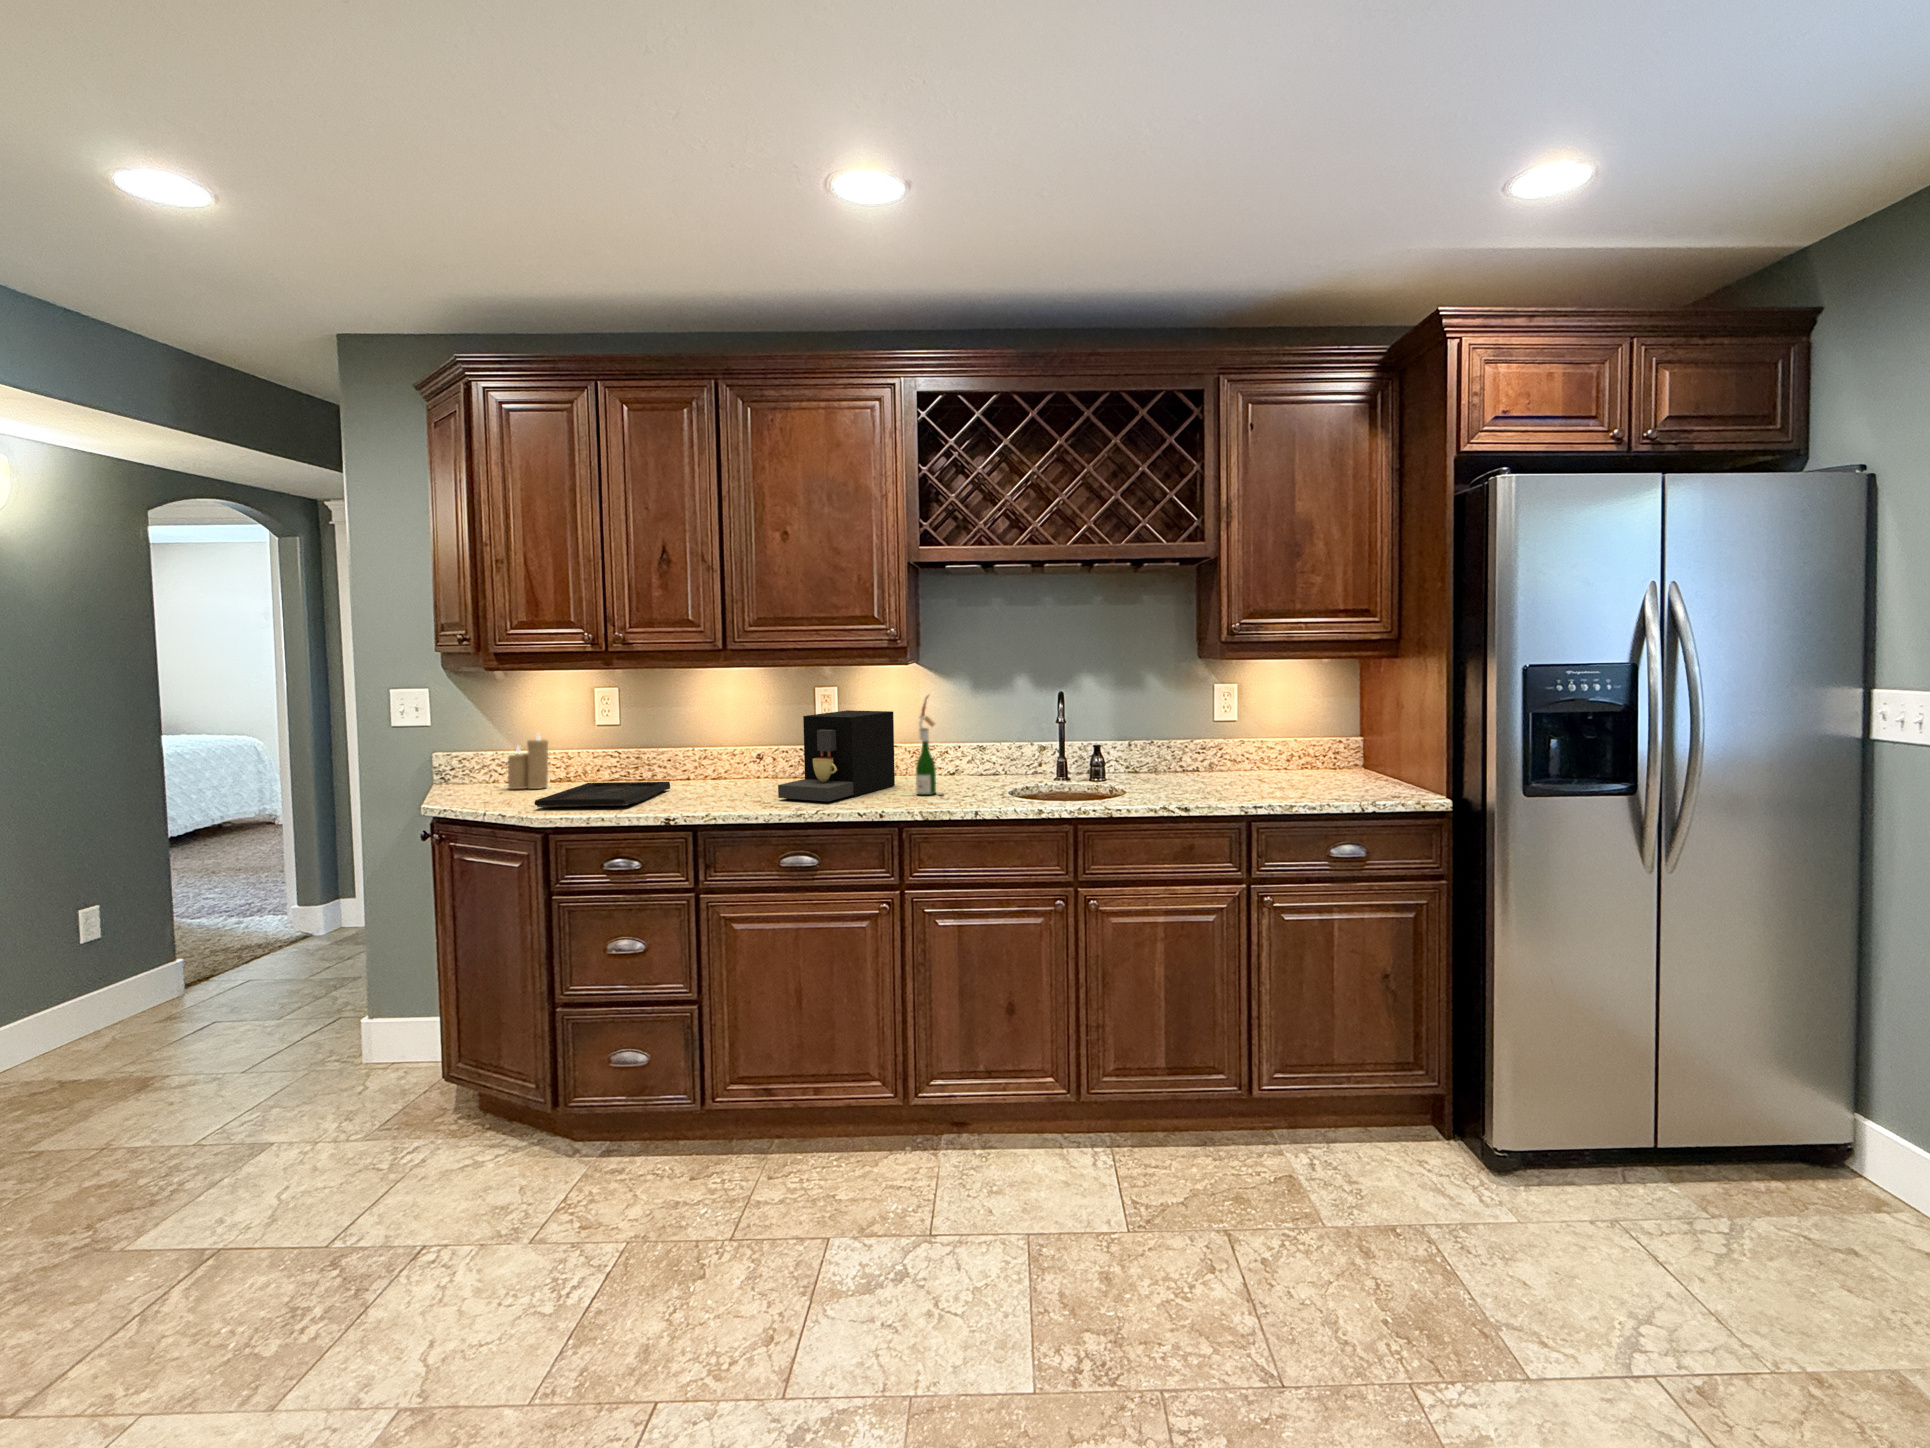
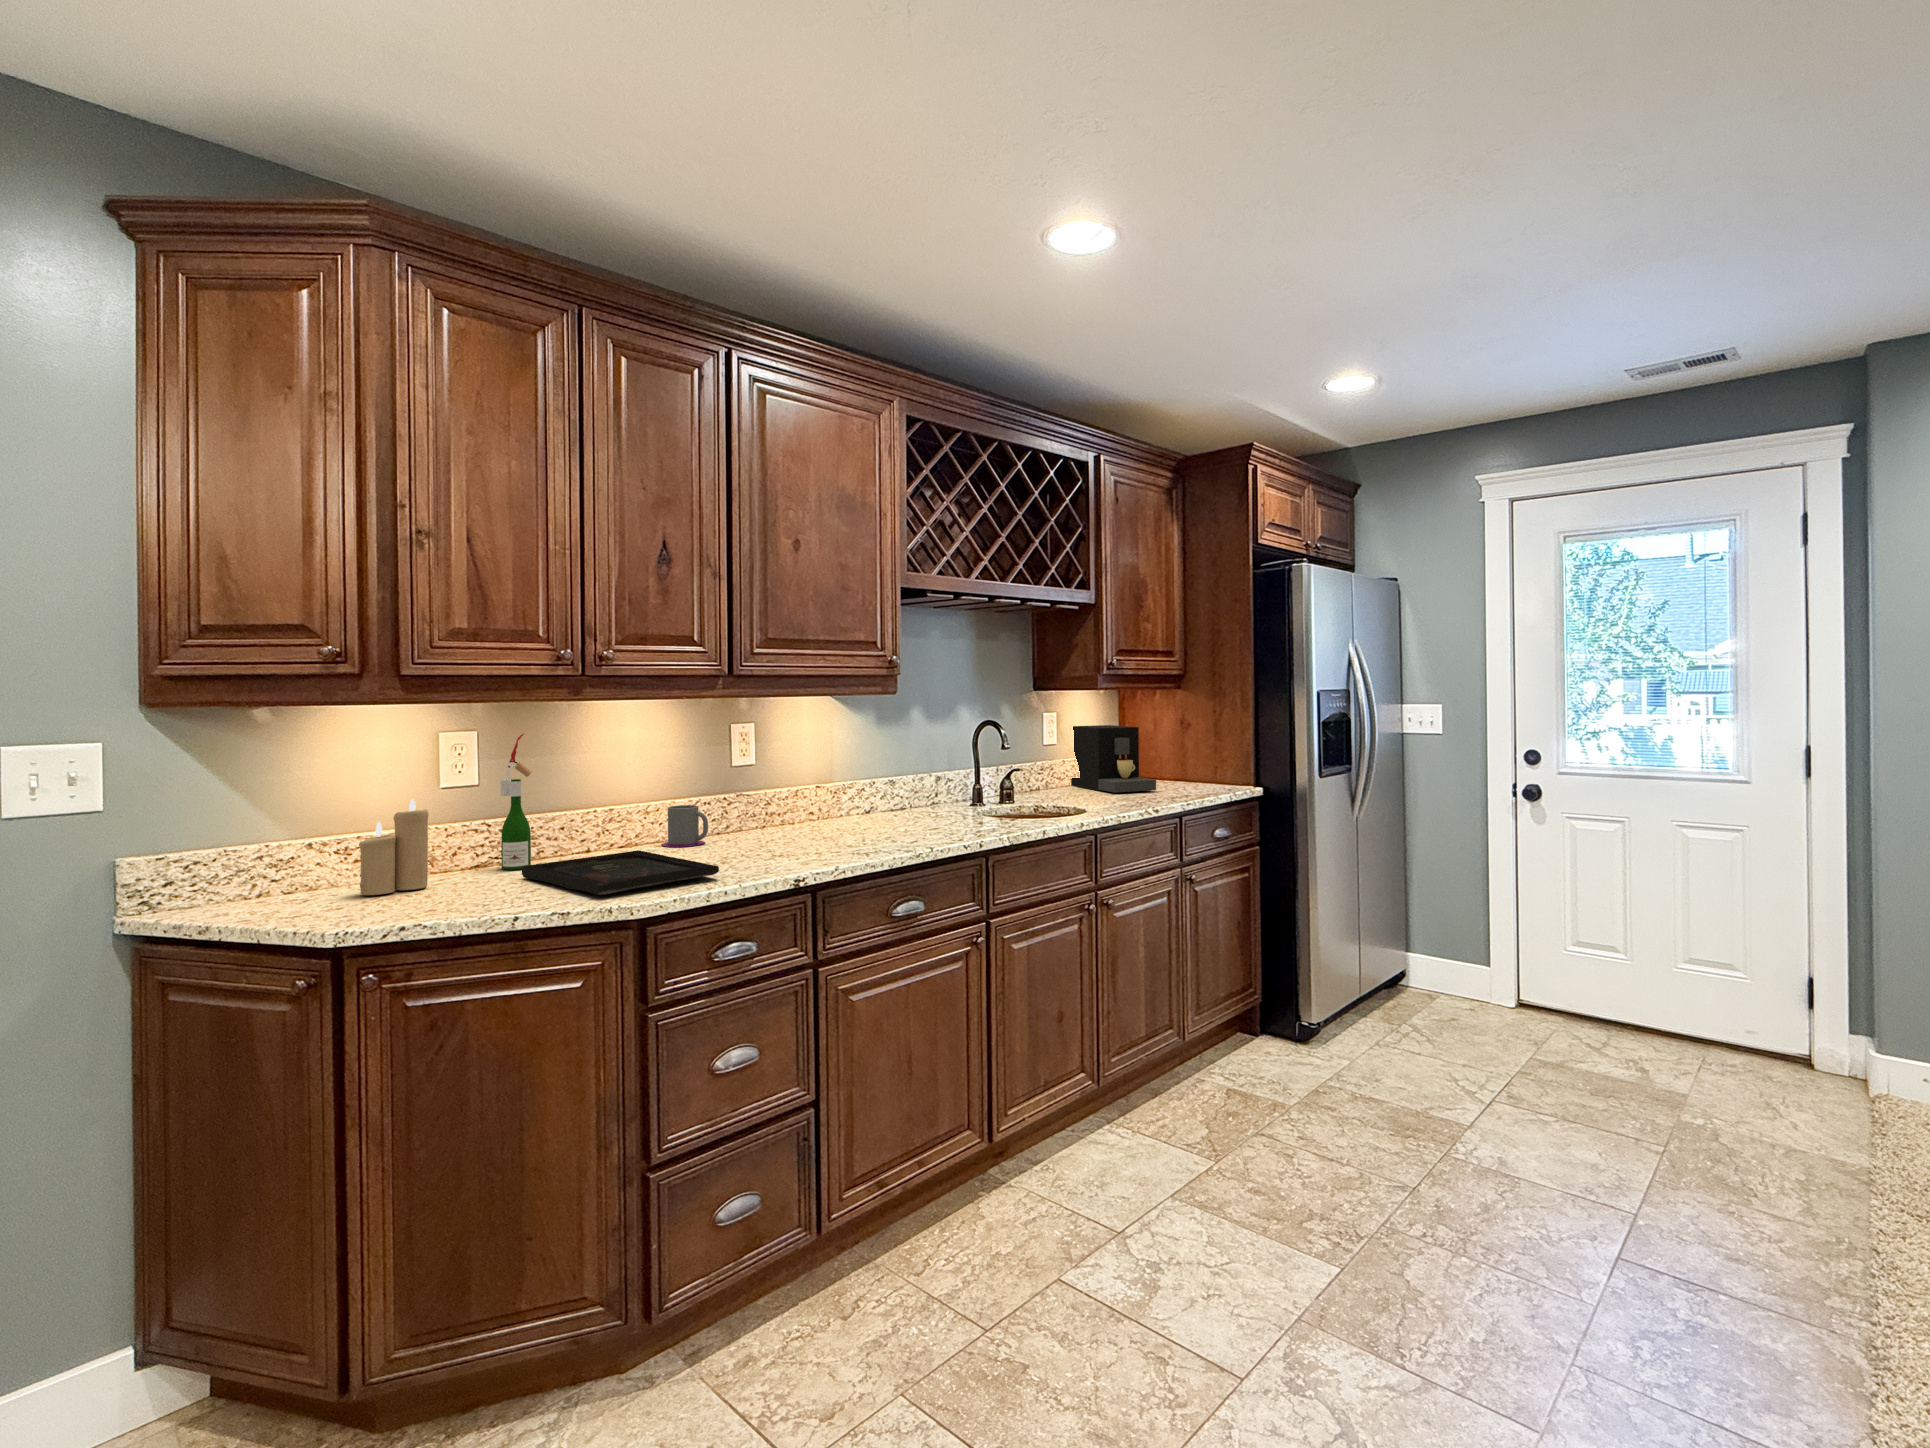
wine bottle: present [916,696,943,795] -> present [500,733,541,870]
coffee maker: present [778,710,895,801] -> present [1071,725,1156,792]
mug: none [734,752,767,784] -> present [662,805,708,847]

